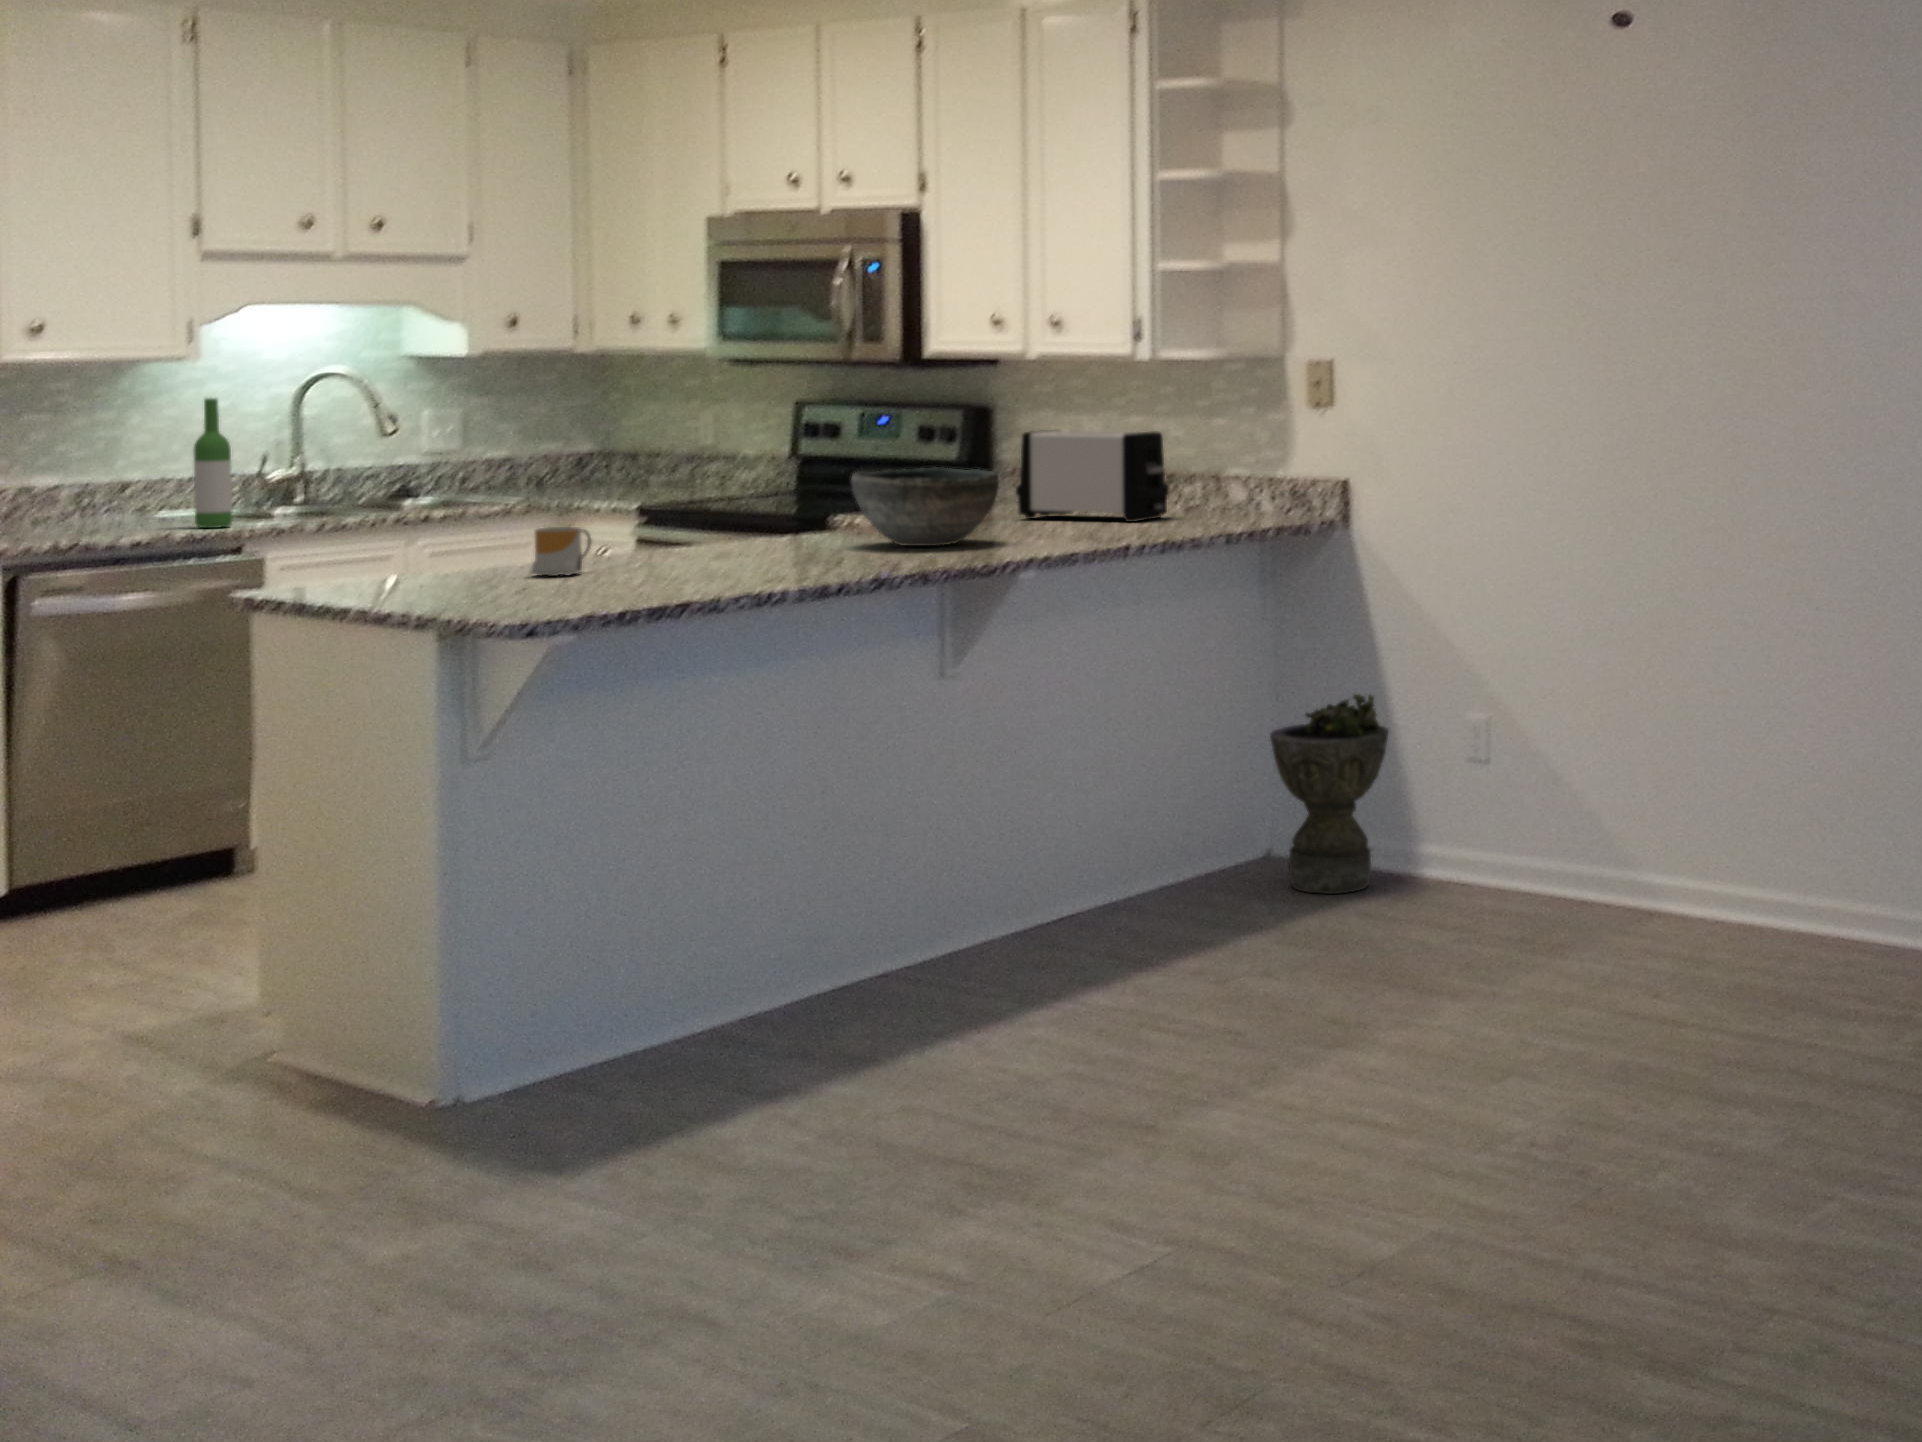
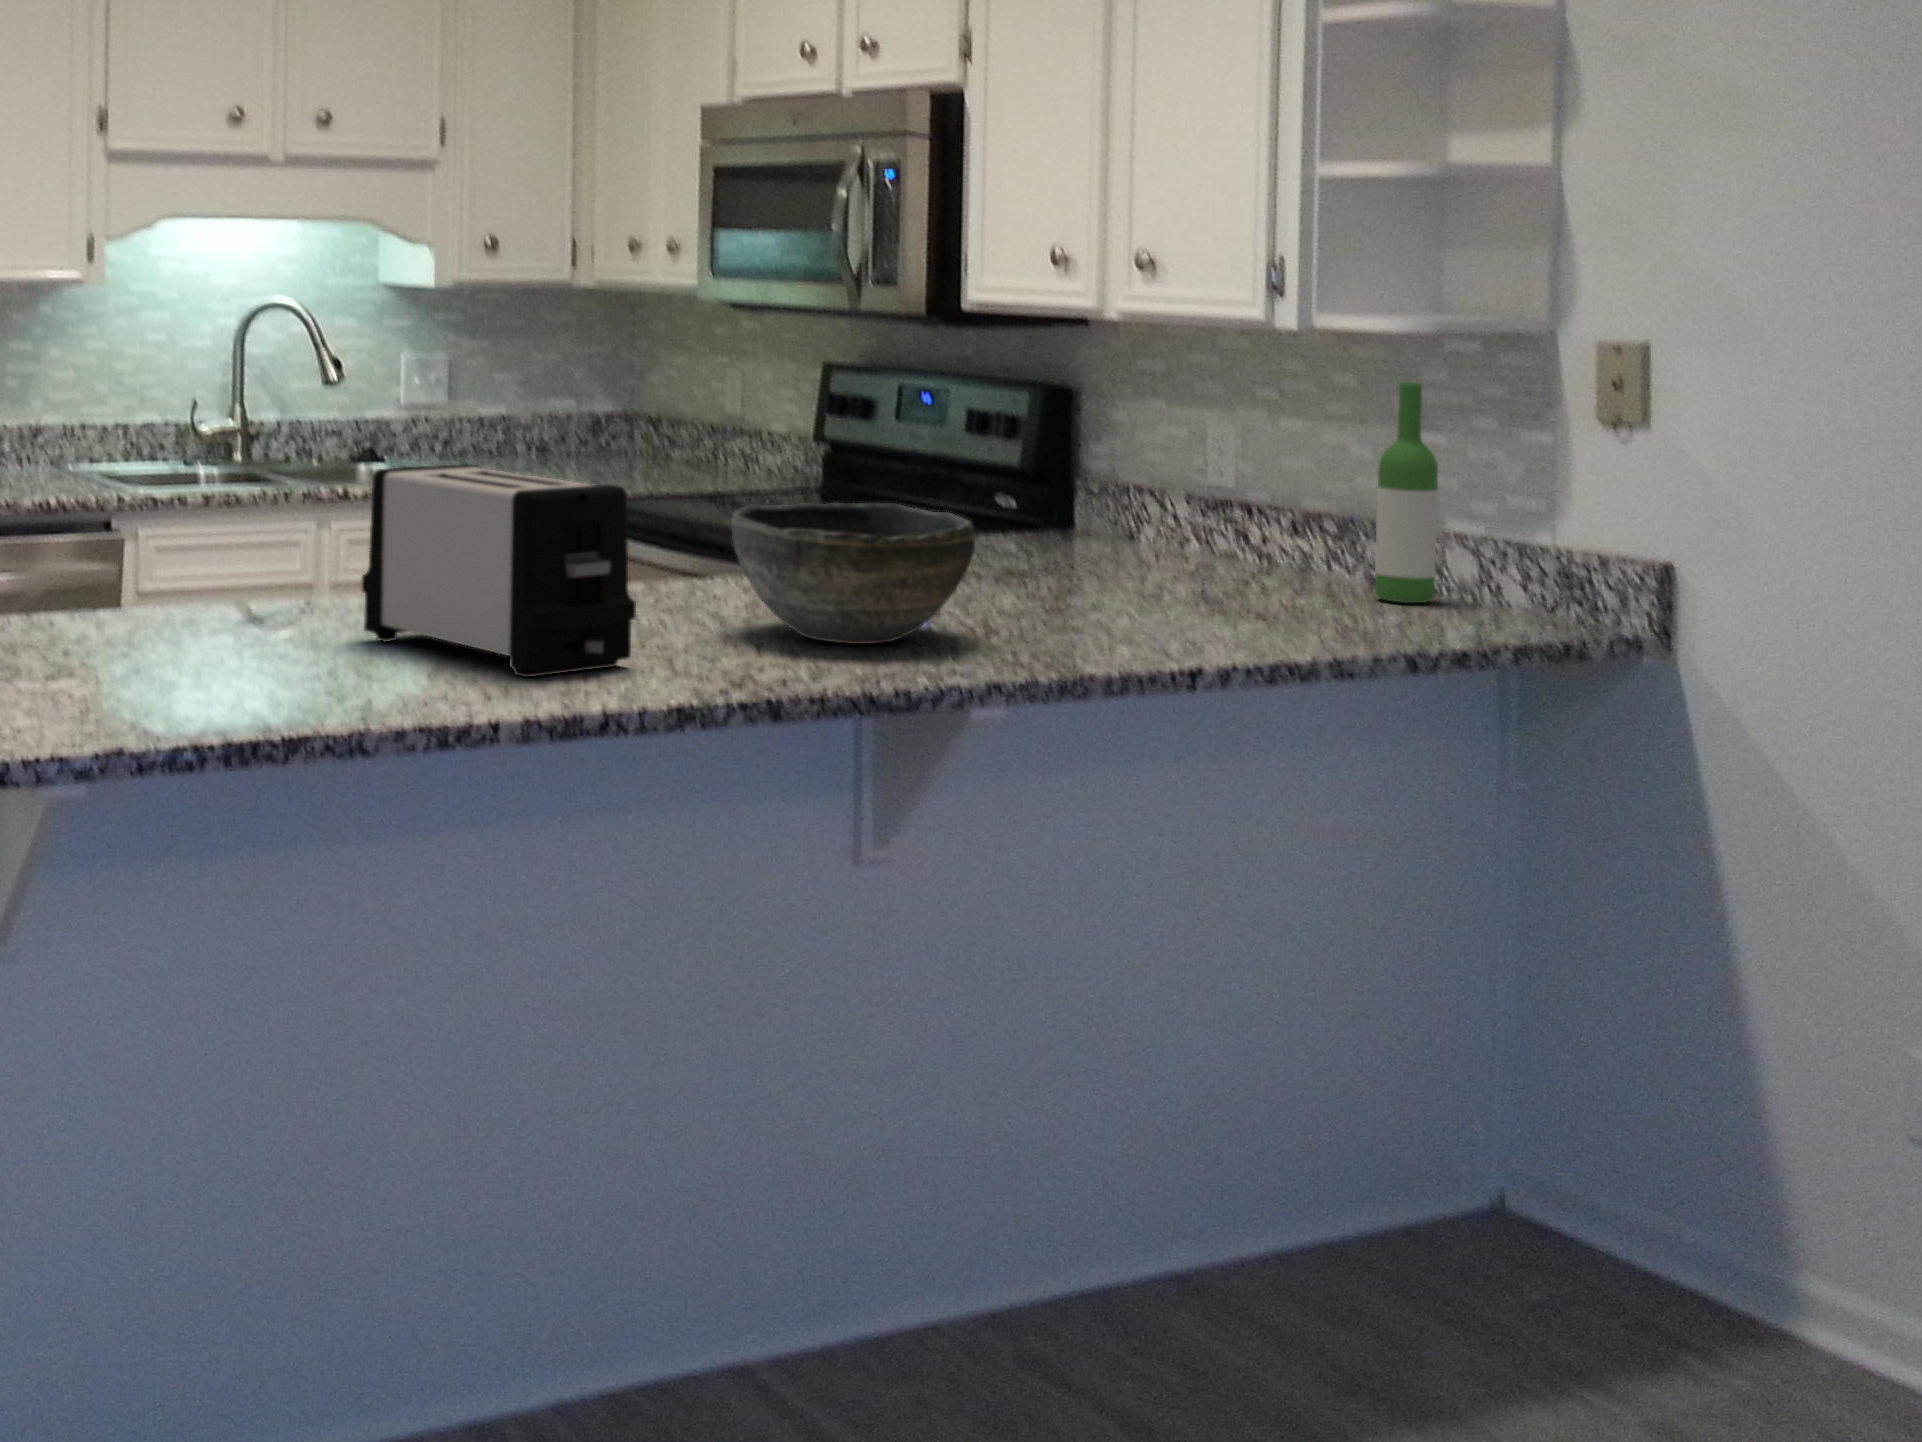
wine bottle: present [193,398,233,528] -> present [1375,382,1438,603]
toaster: present [1016,430,1169,522] -> present [362,464,636,677]
mug: present [532,527,592,576] -> none [179,578,280,661]
planter: present [1270,694,1389,894] -> none [1486,963,1729,1342]

